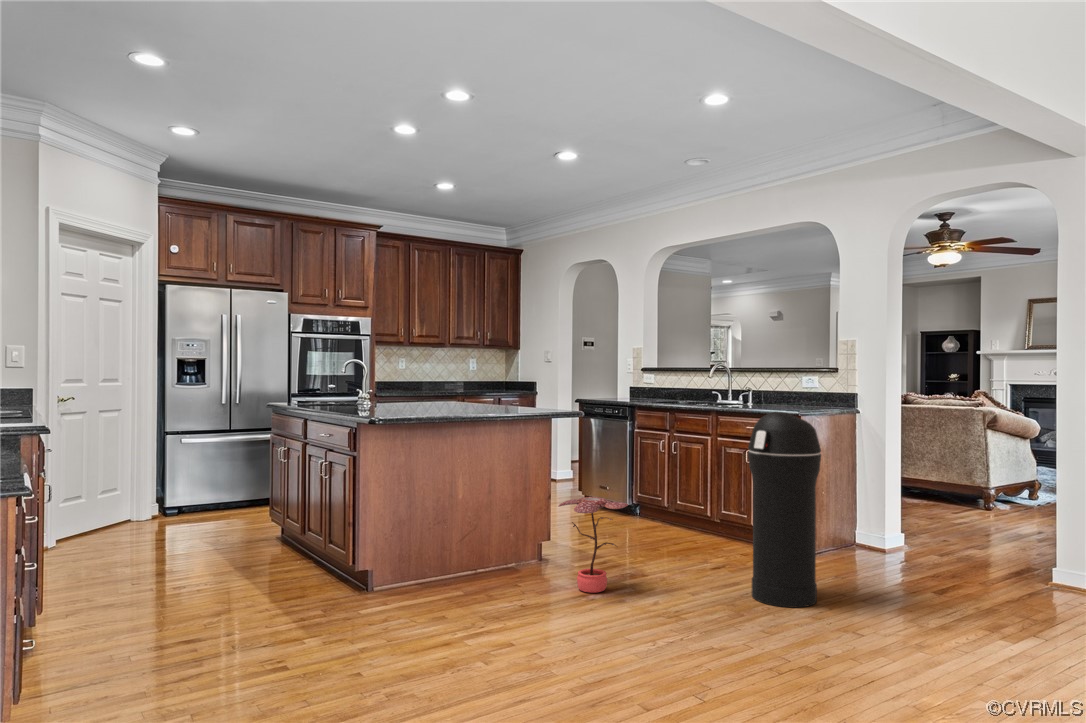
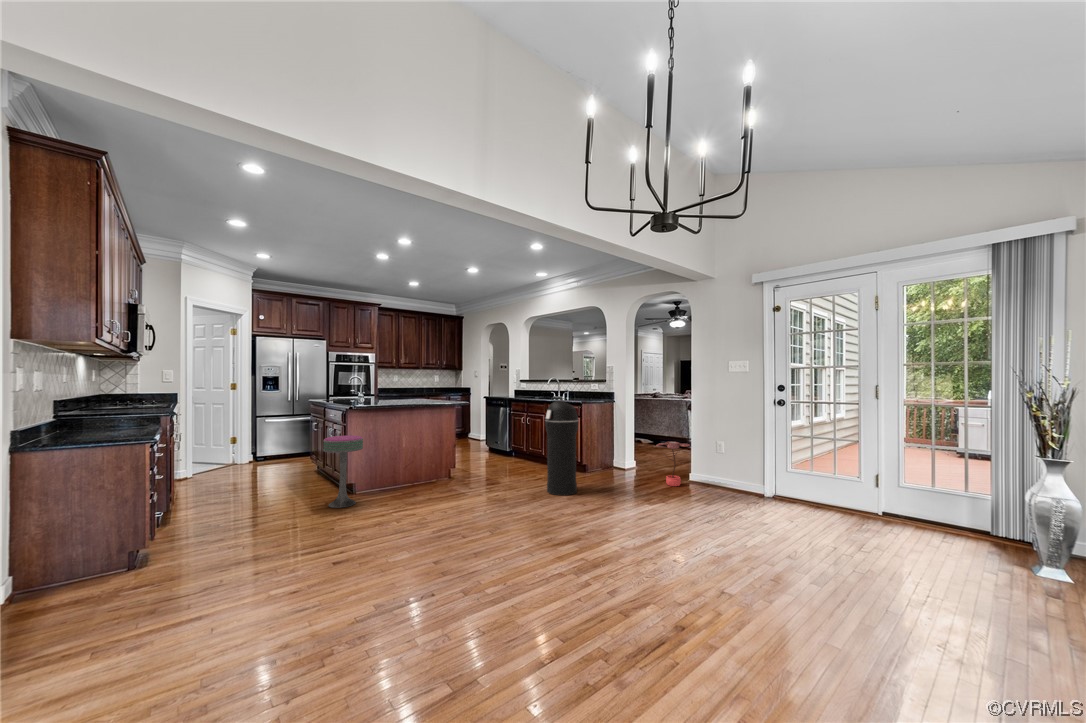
bar stool: none [318,476,393,620] -> present [323,435,363,508]
potted plant: present [559,497,628,593] -> present [656,442,690,486]

